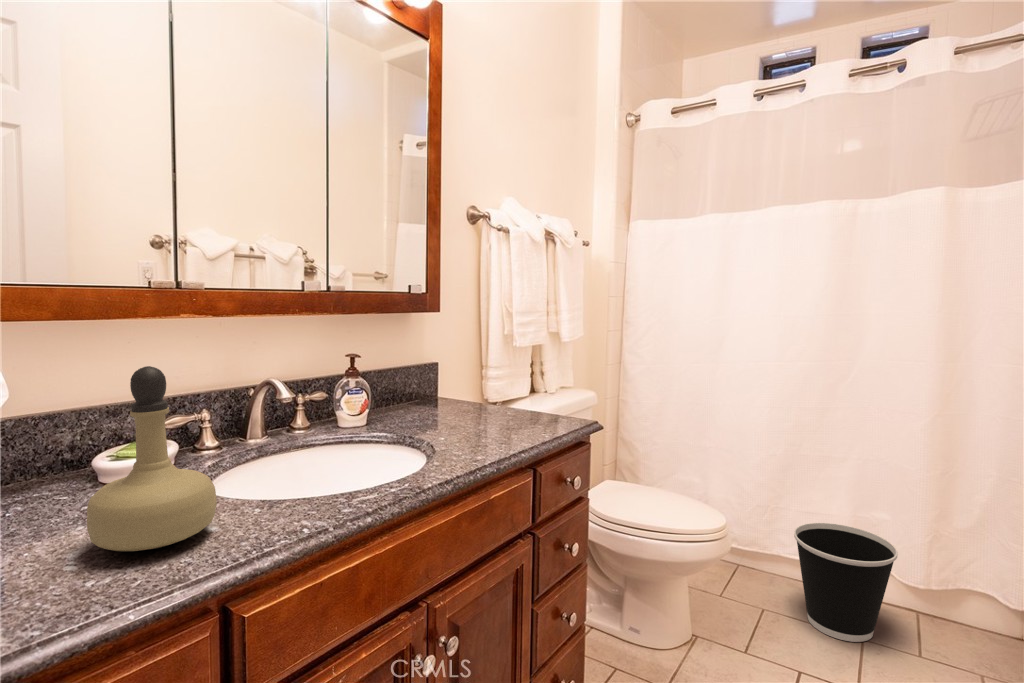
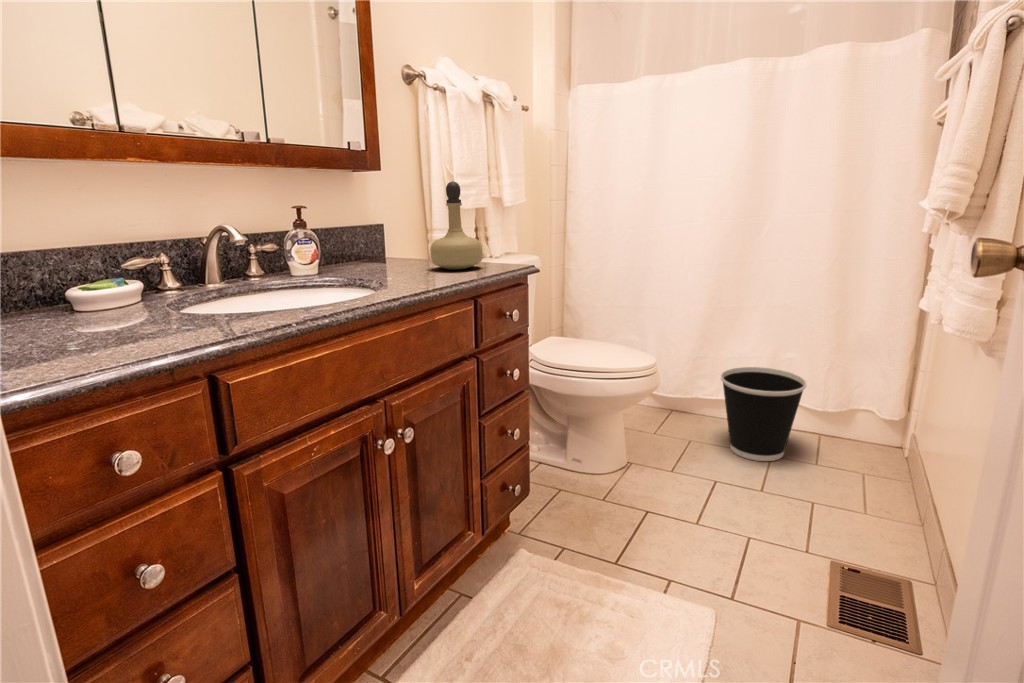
perfume bottle: present [87,366,217,551] -> present [430,181,483,269]

